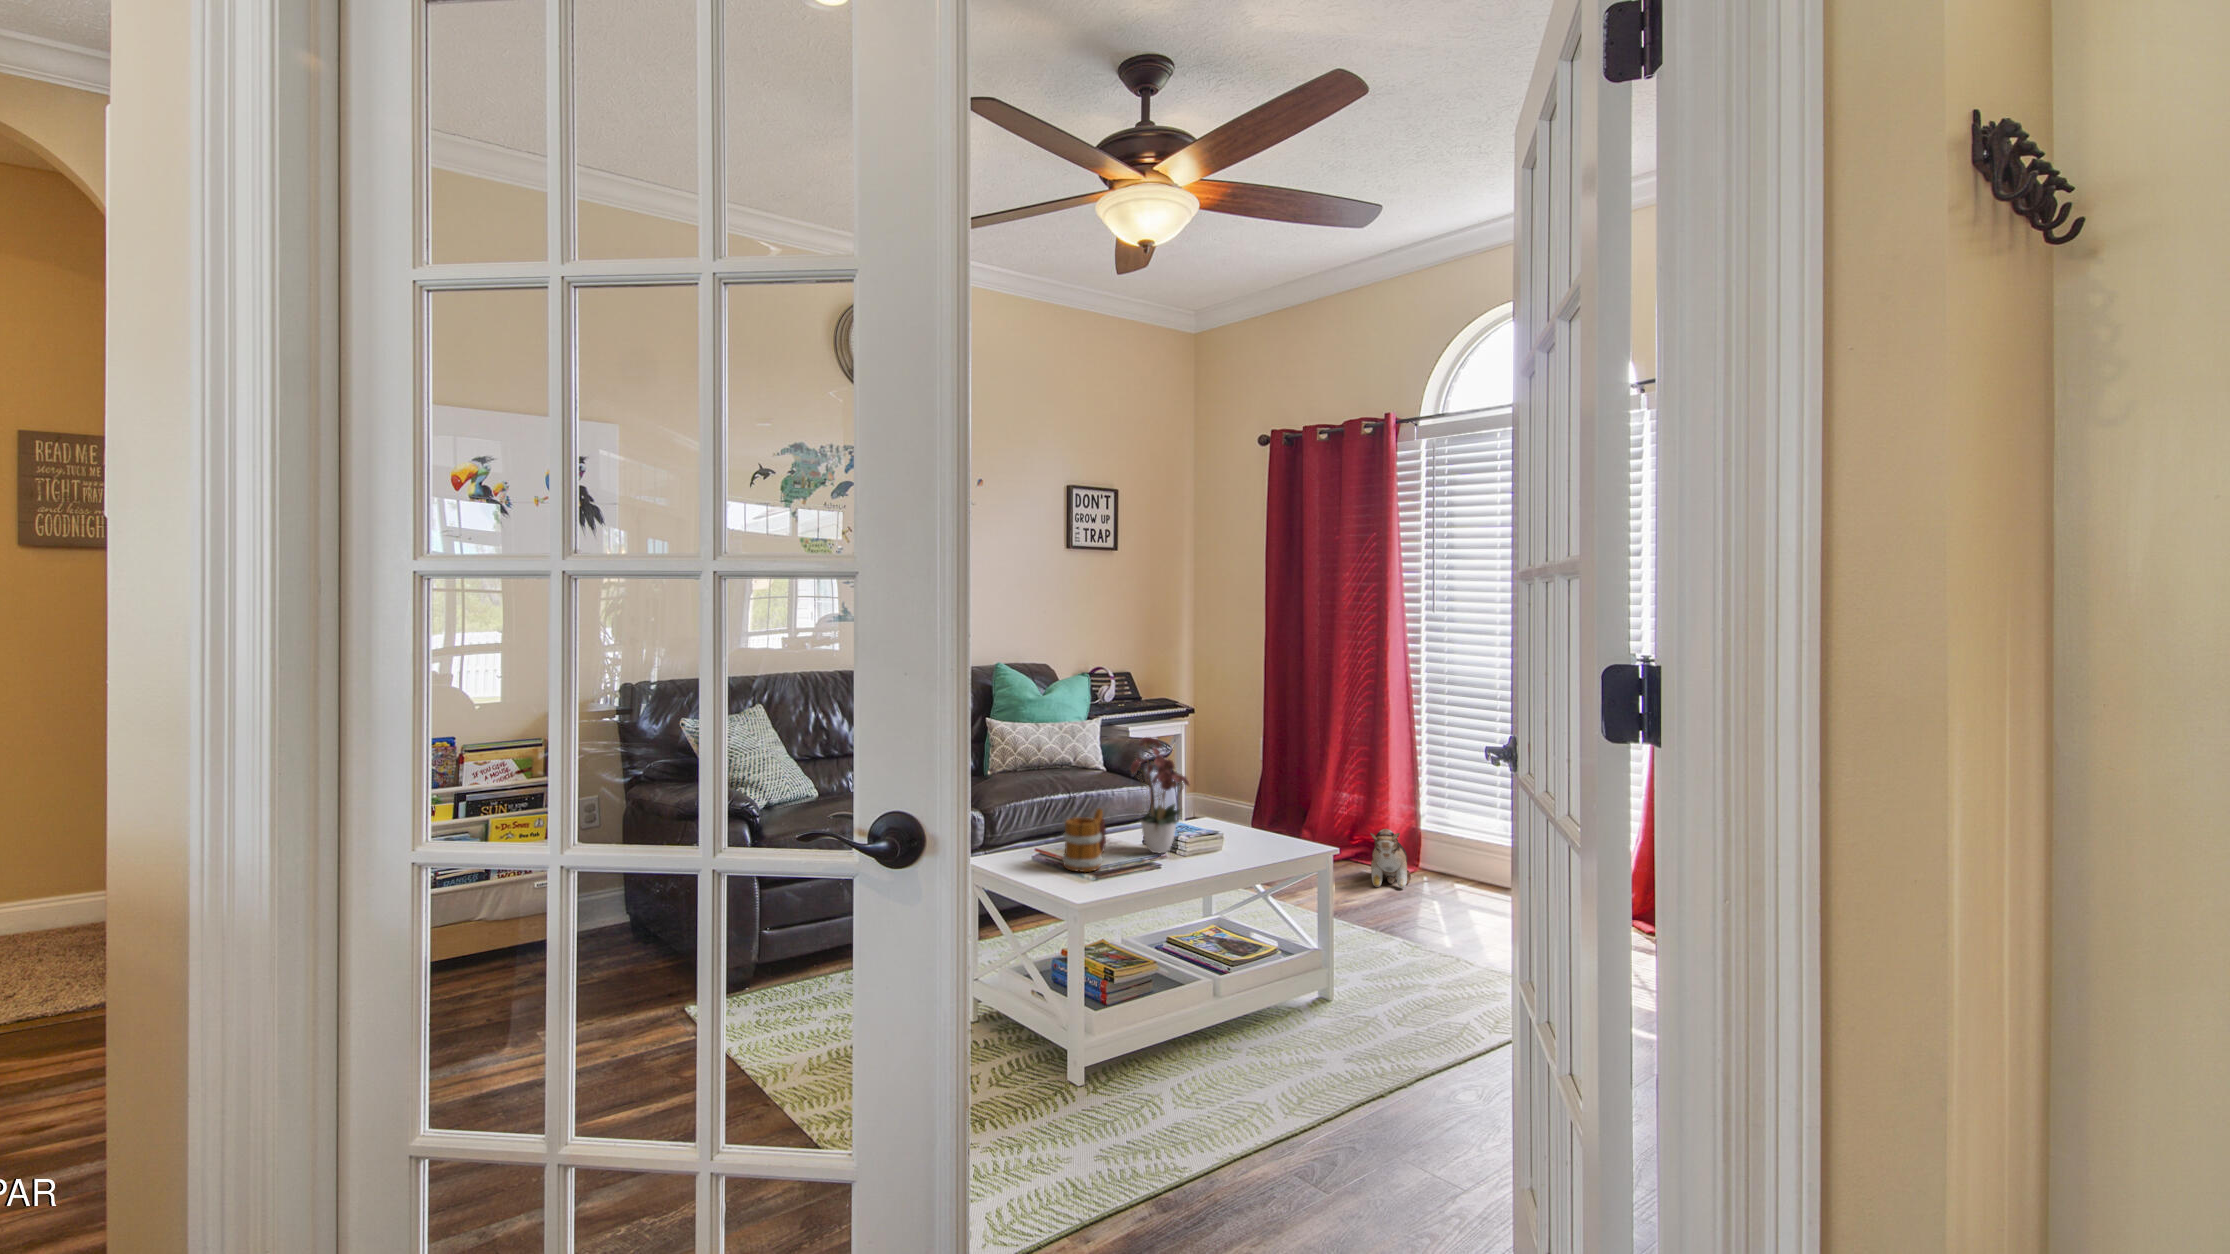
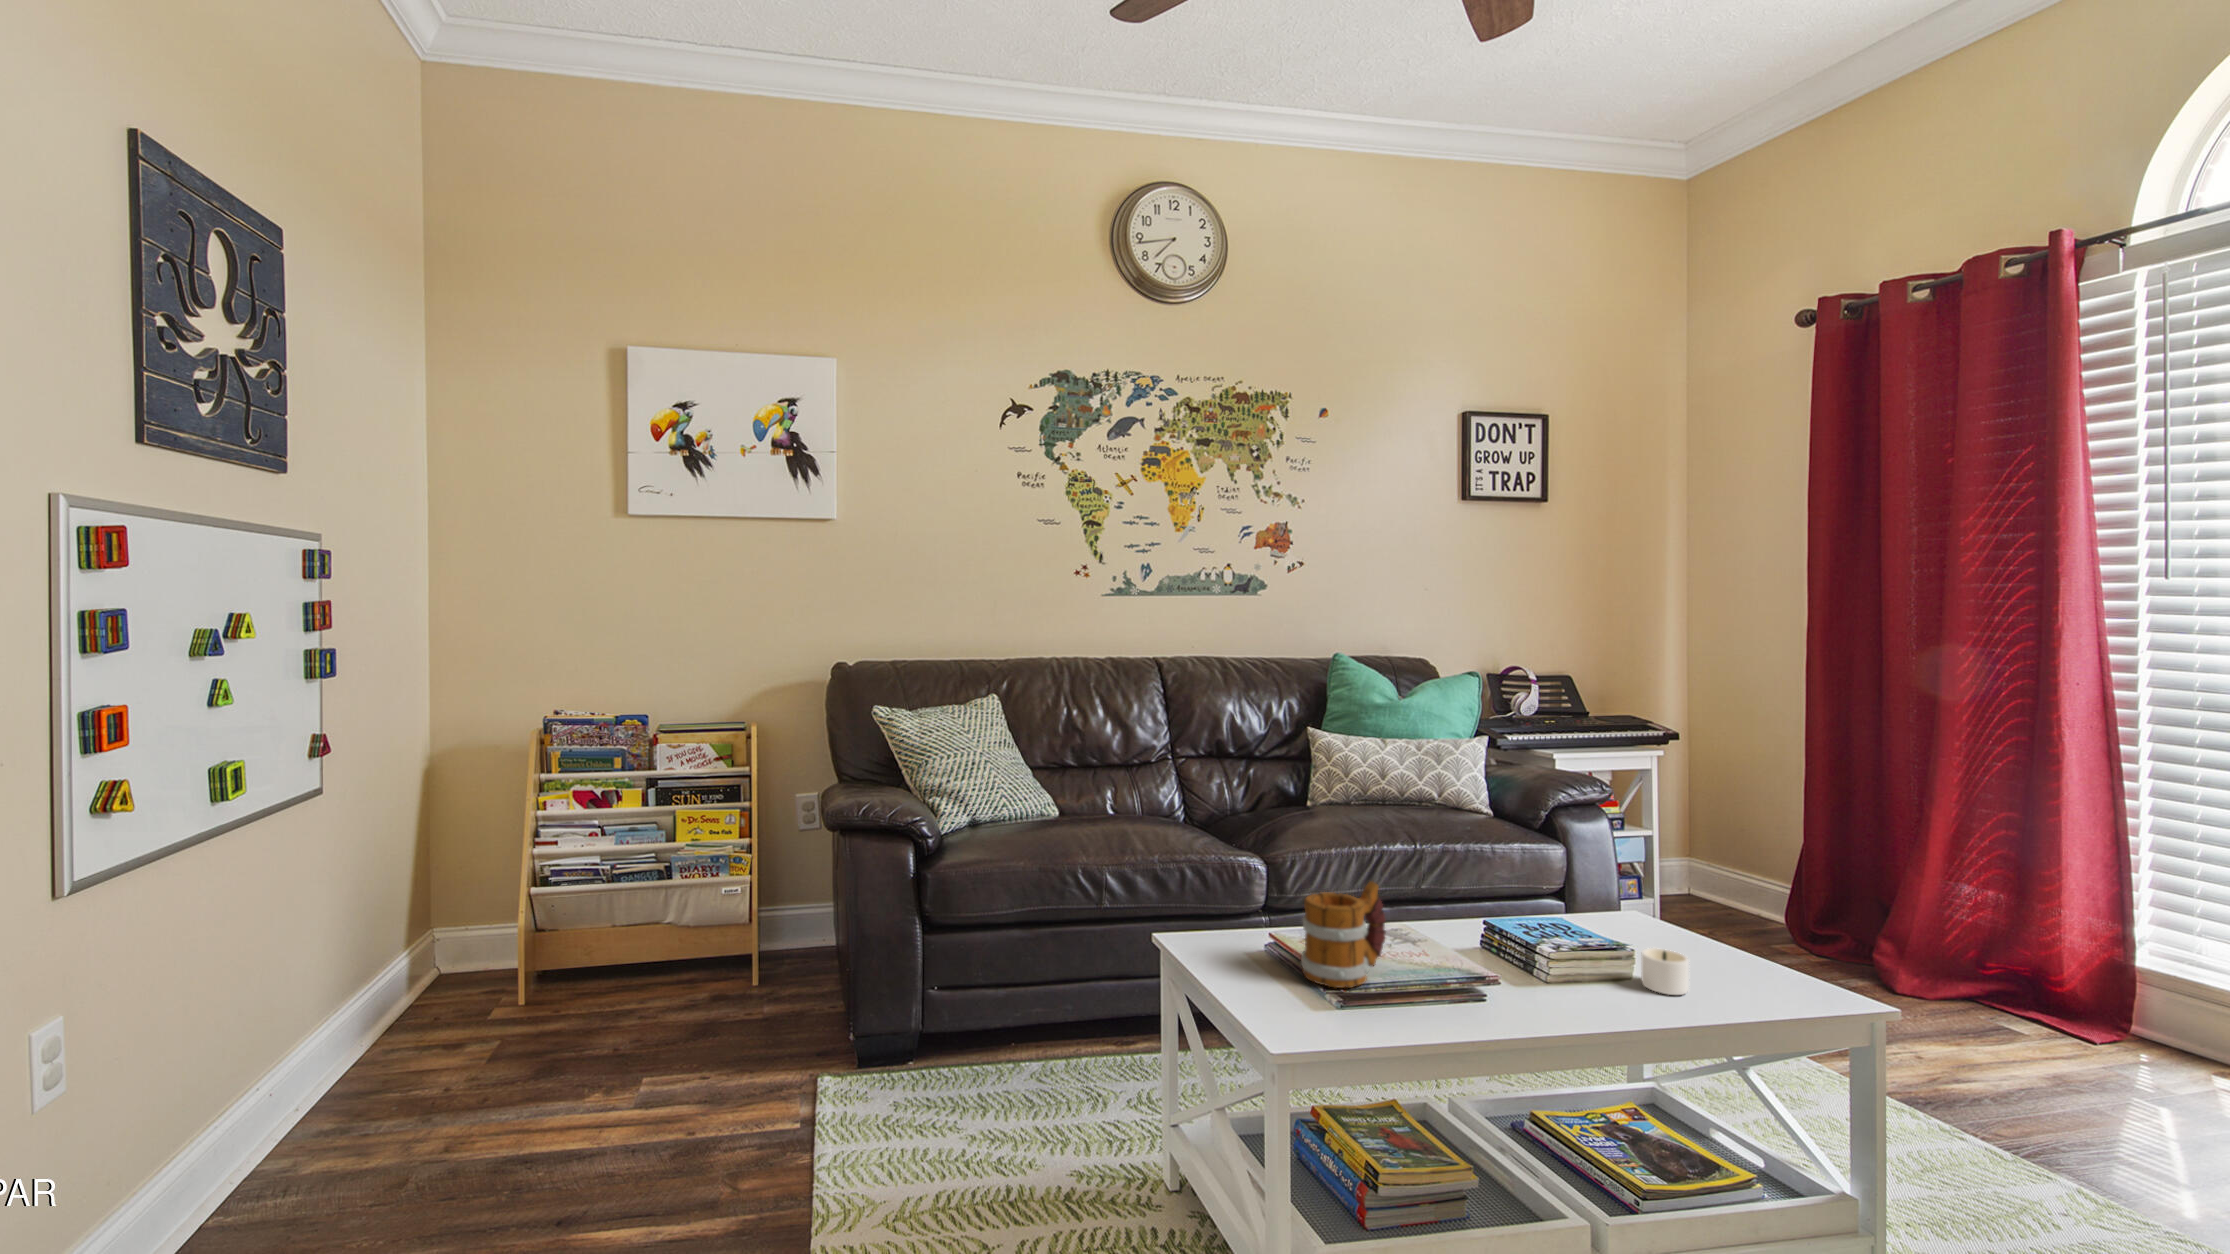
flower arrangement: present [1131,737,1189,853] -> none [1437,761,1557,972]
candle: none [1231,829,1262,854] -> present [1641,948,1689,995]
plush toy: present [1370,829,1411,888] -> none [2005,971,2108,1086]

